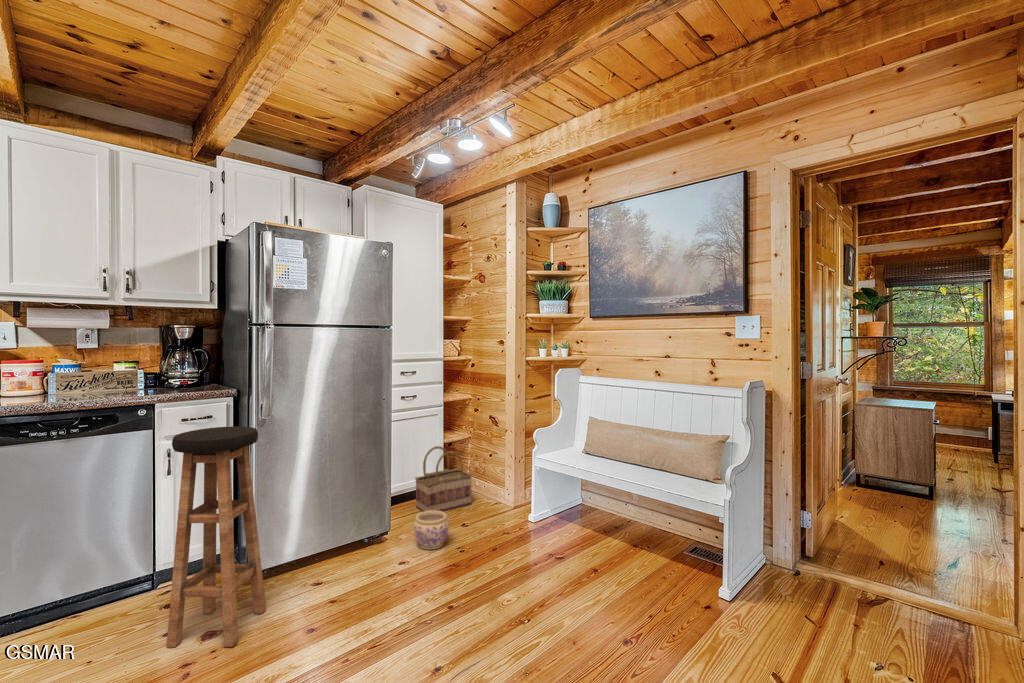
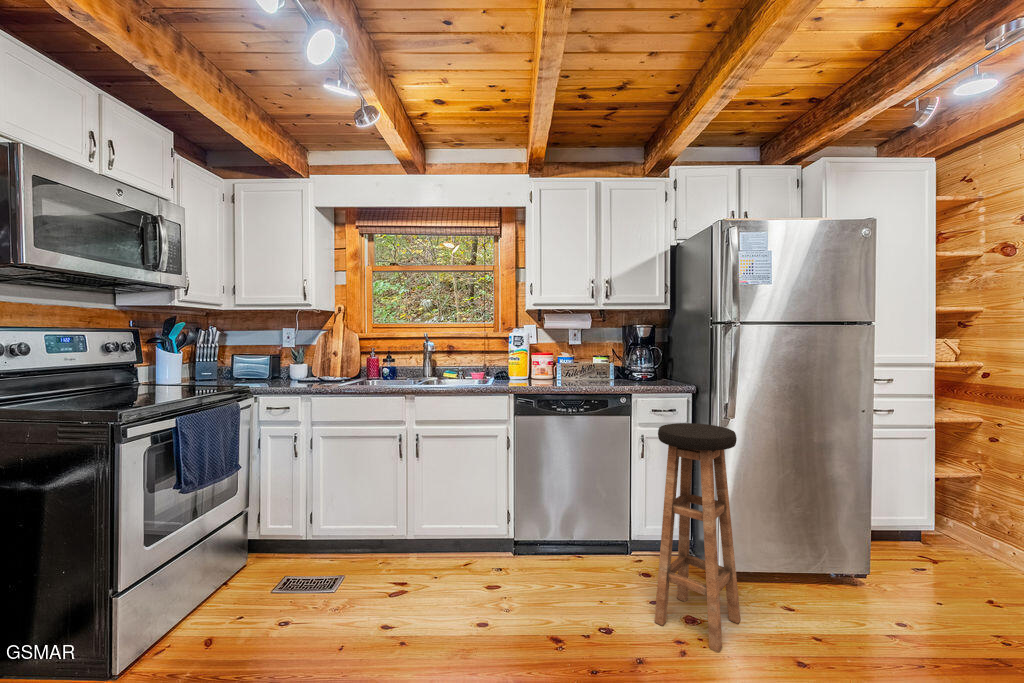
basket: present [415,446,472,511] -> none [891,474,995,565]
planter: present [413,510,449,550] -> none [914,563,980,622]

